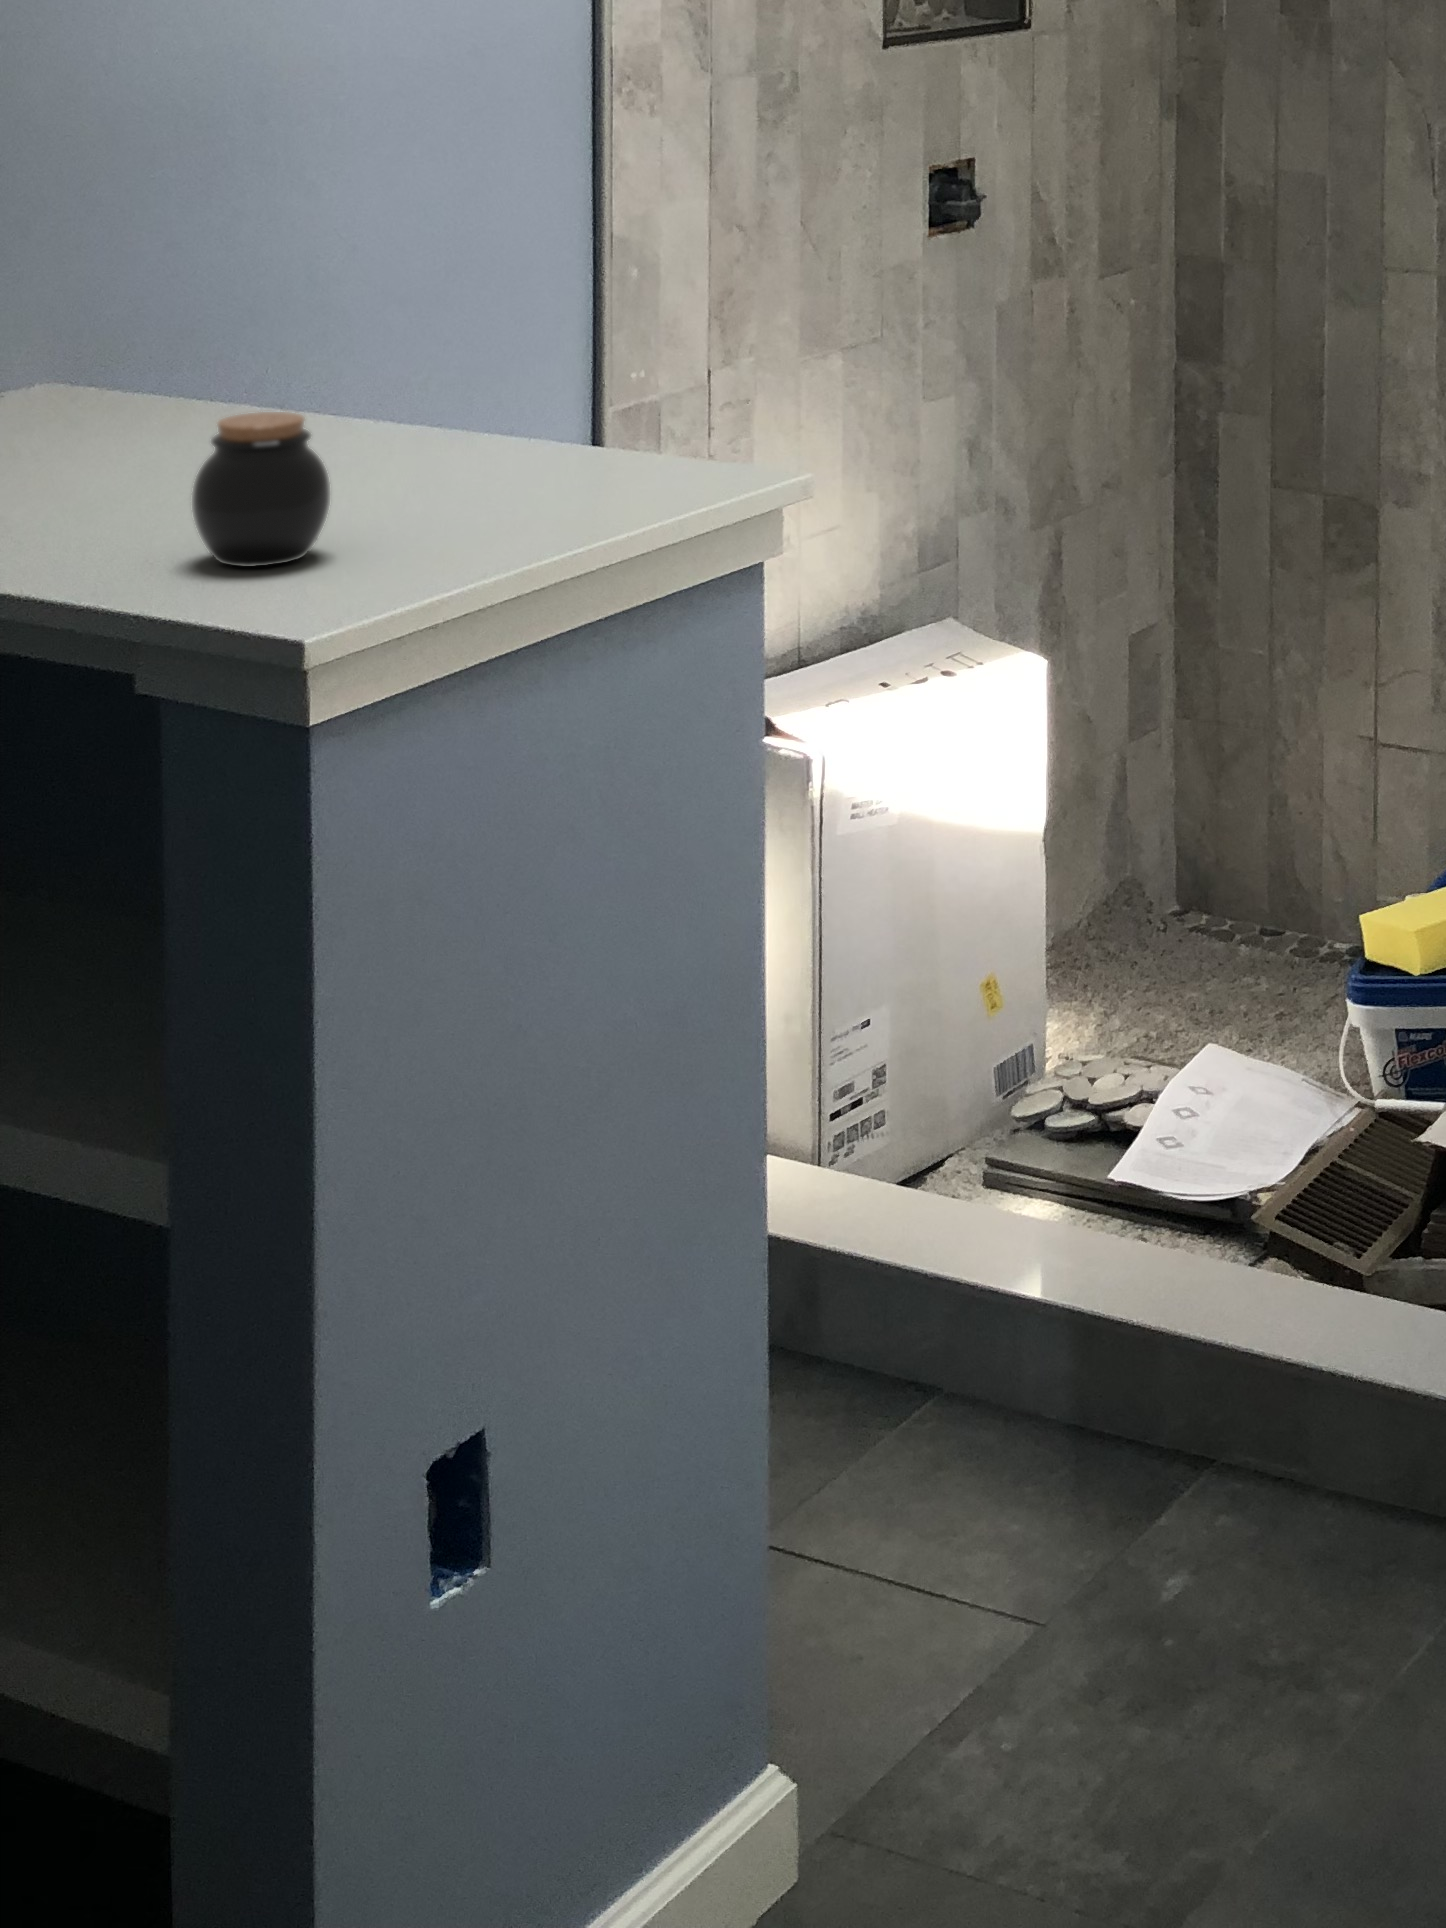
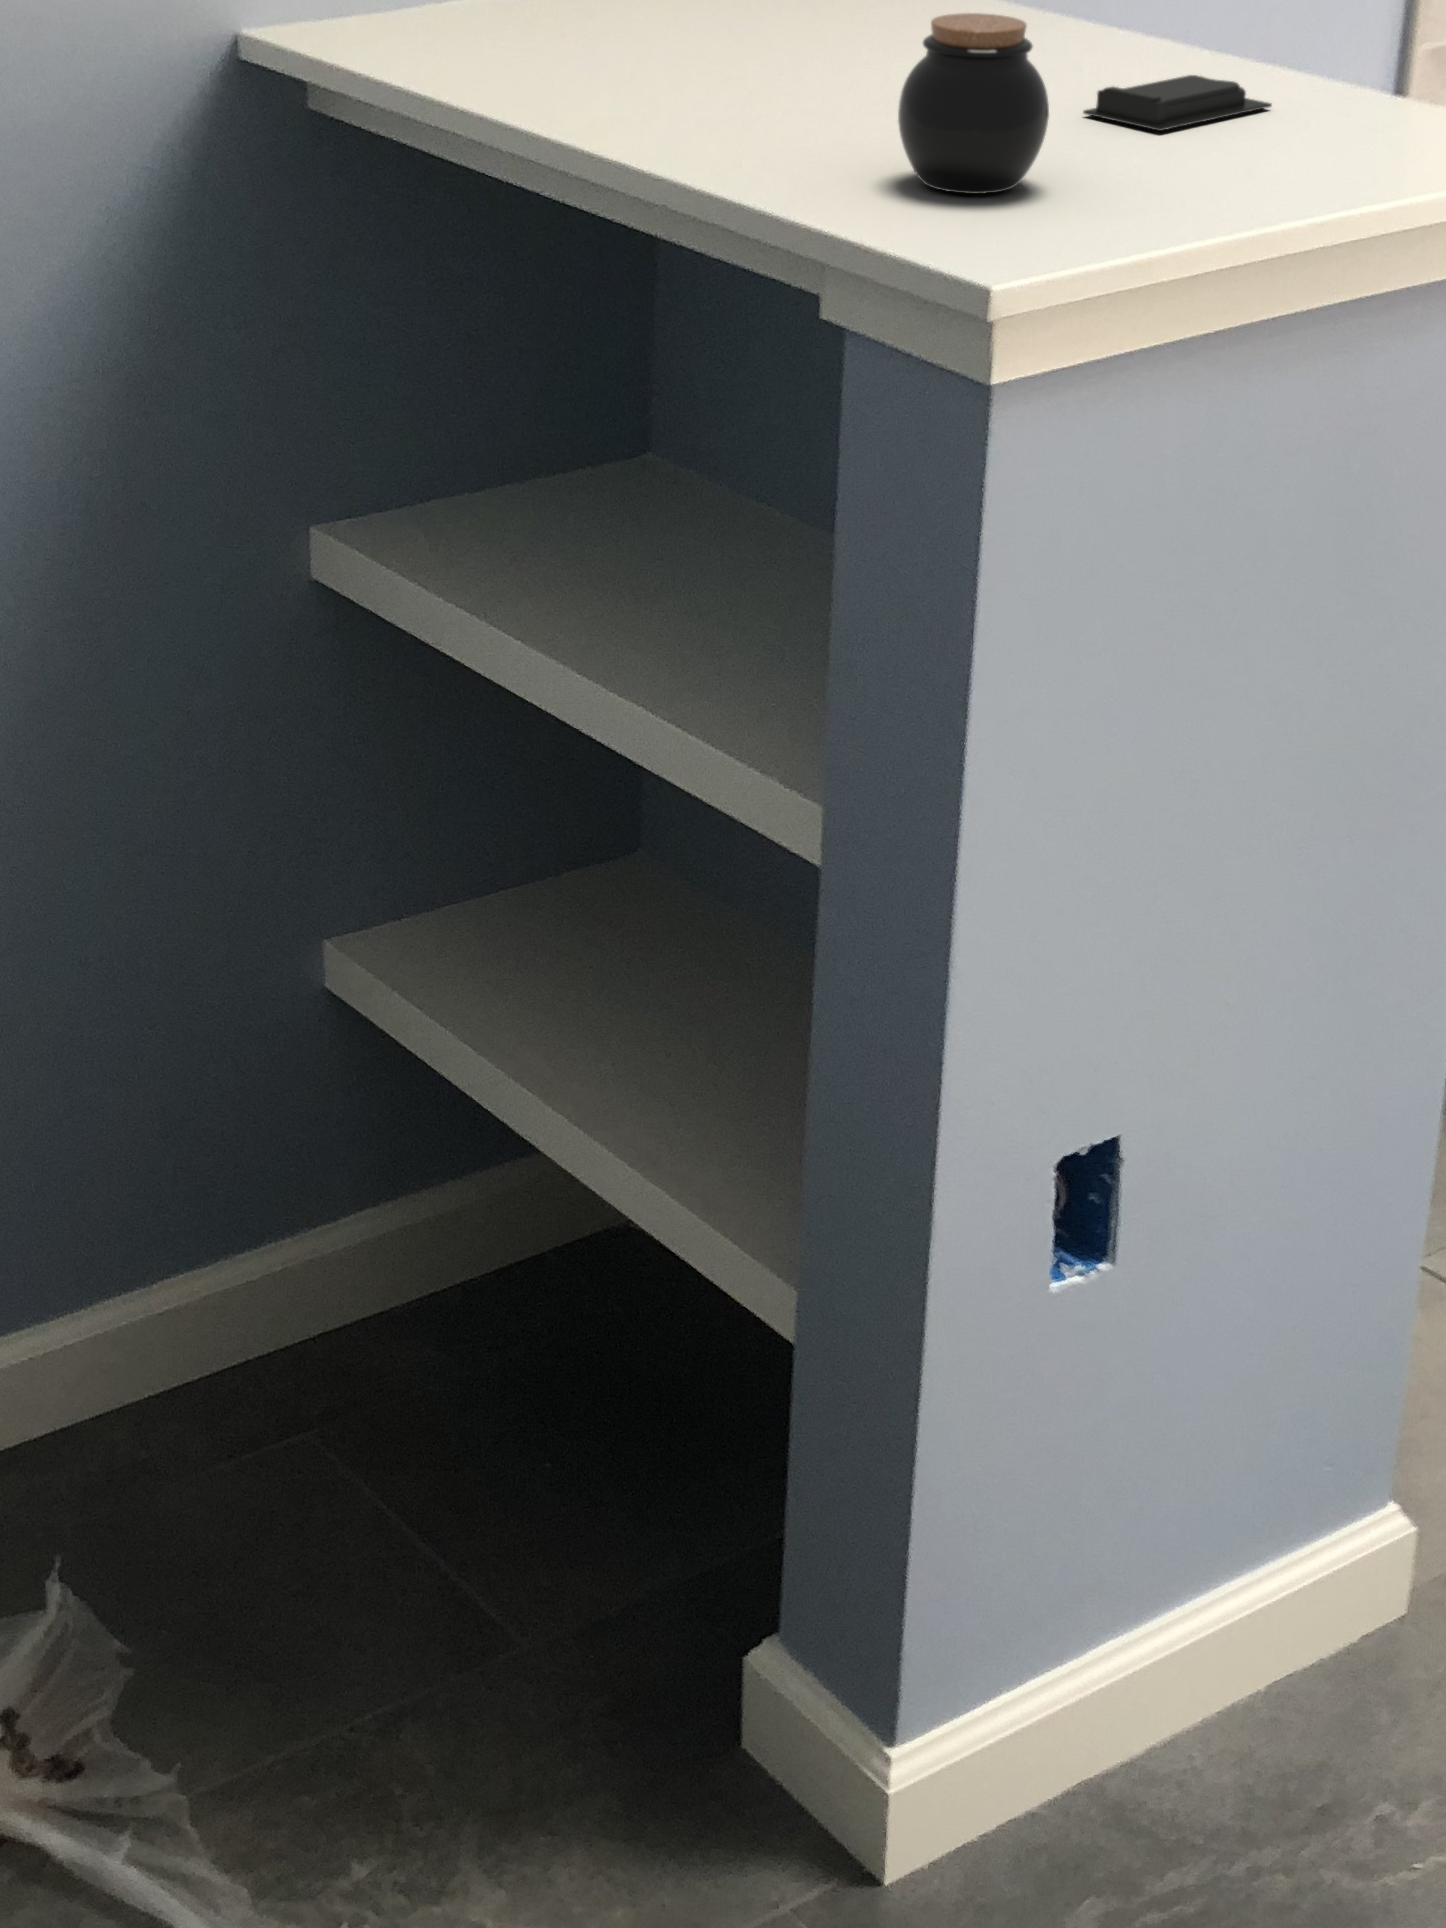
soap bar: none [349,446,513,495] -> present [1083,75,1272,131]

